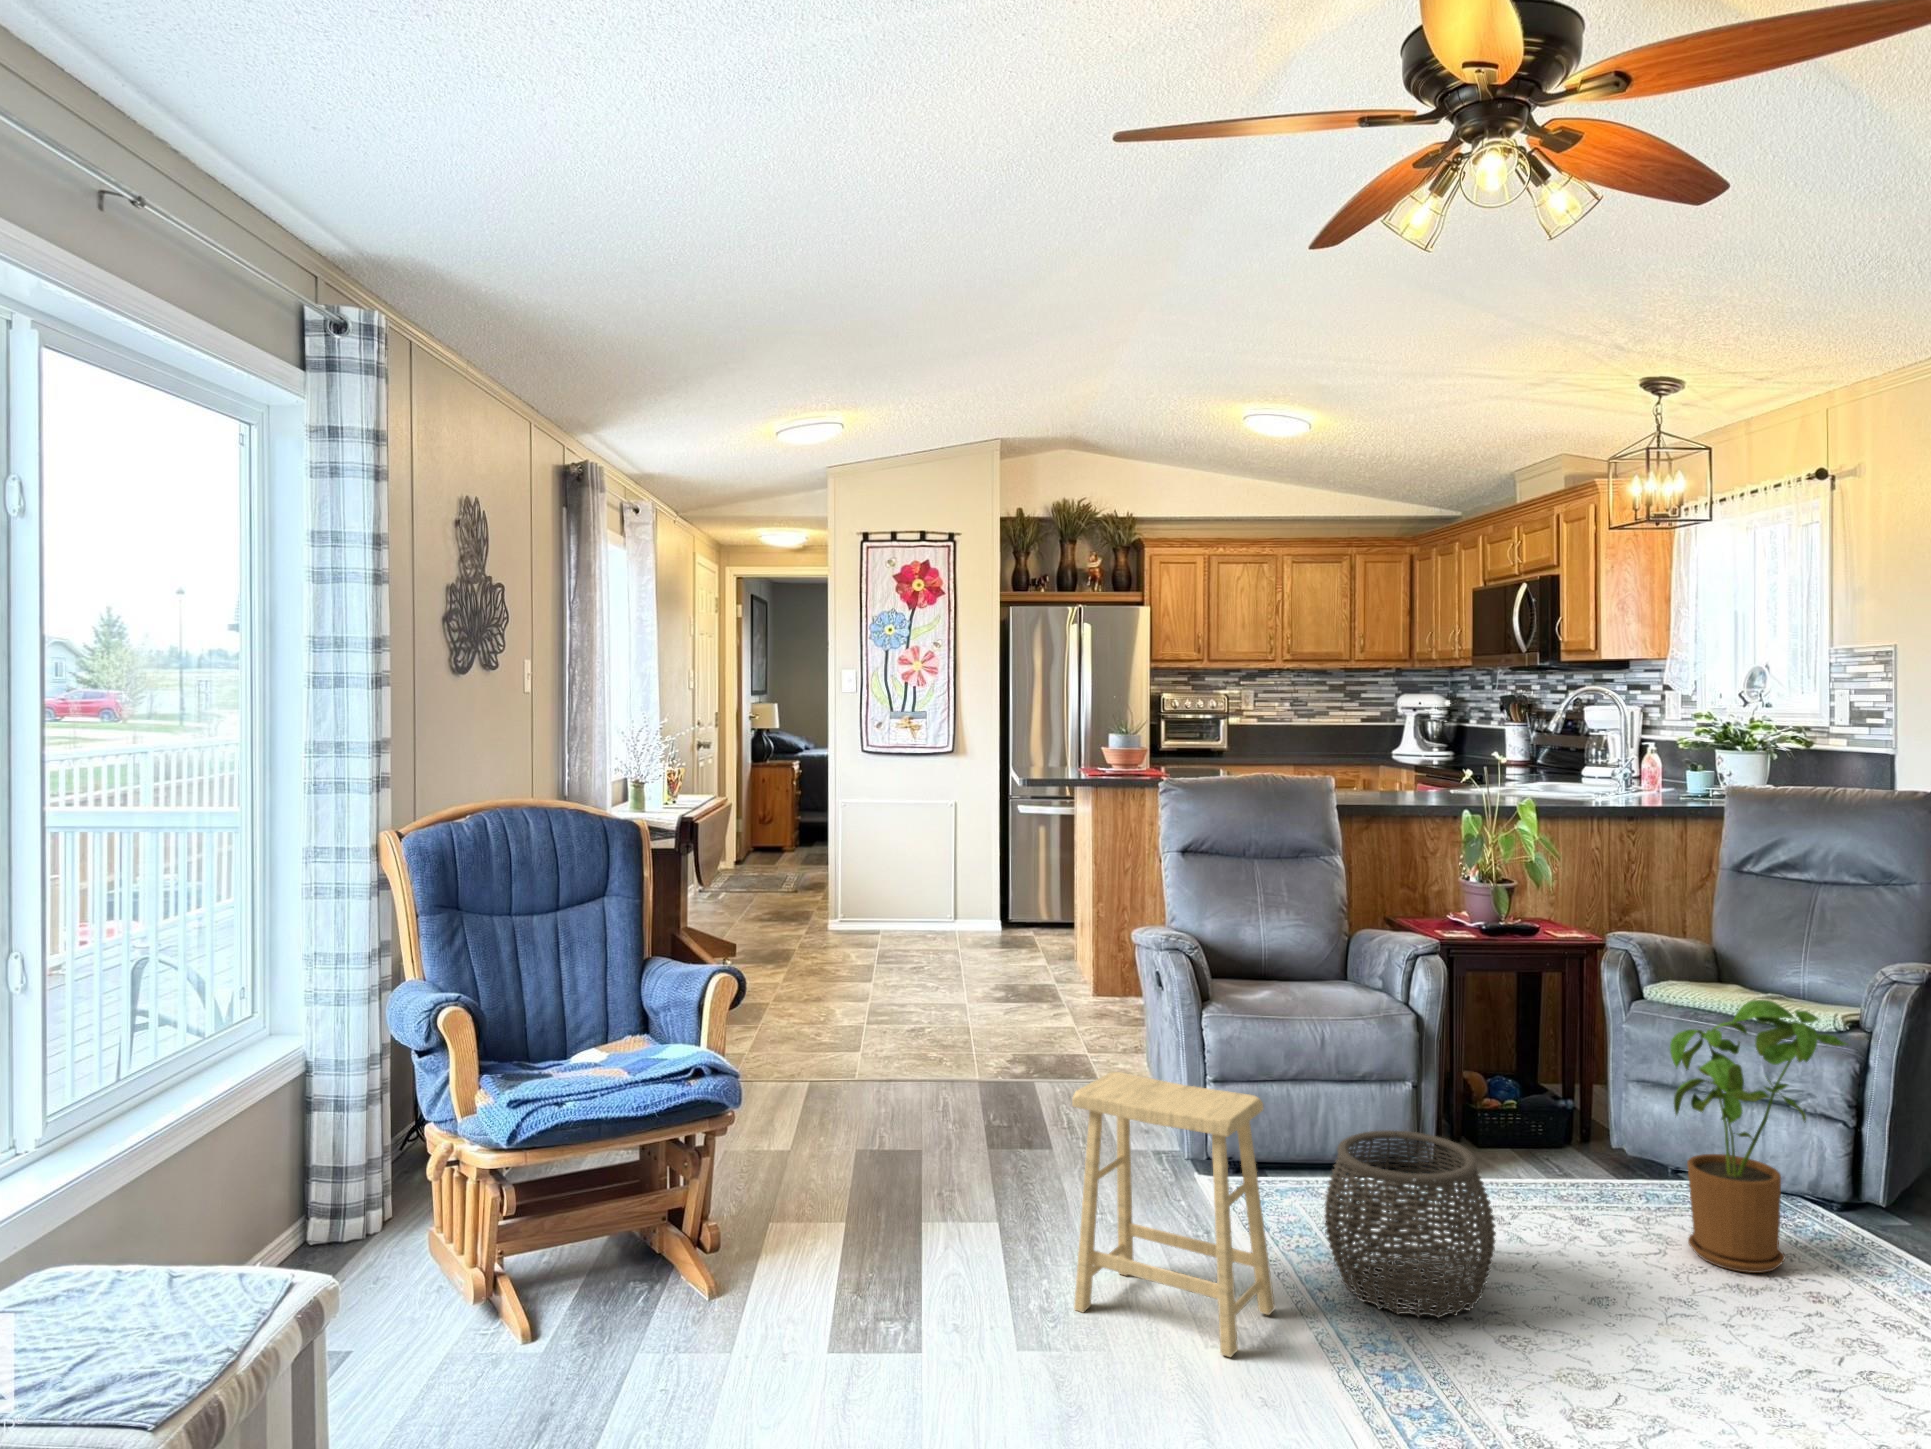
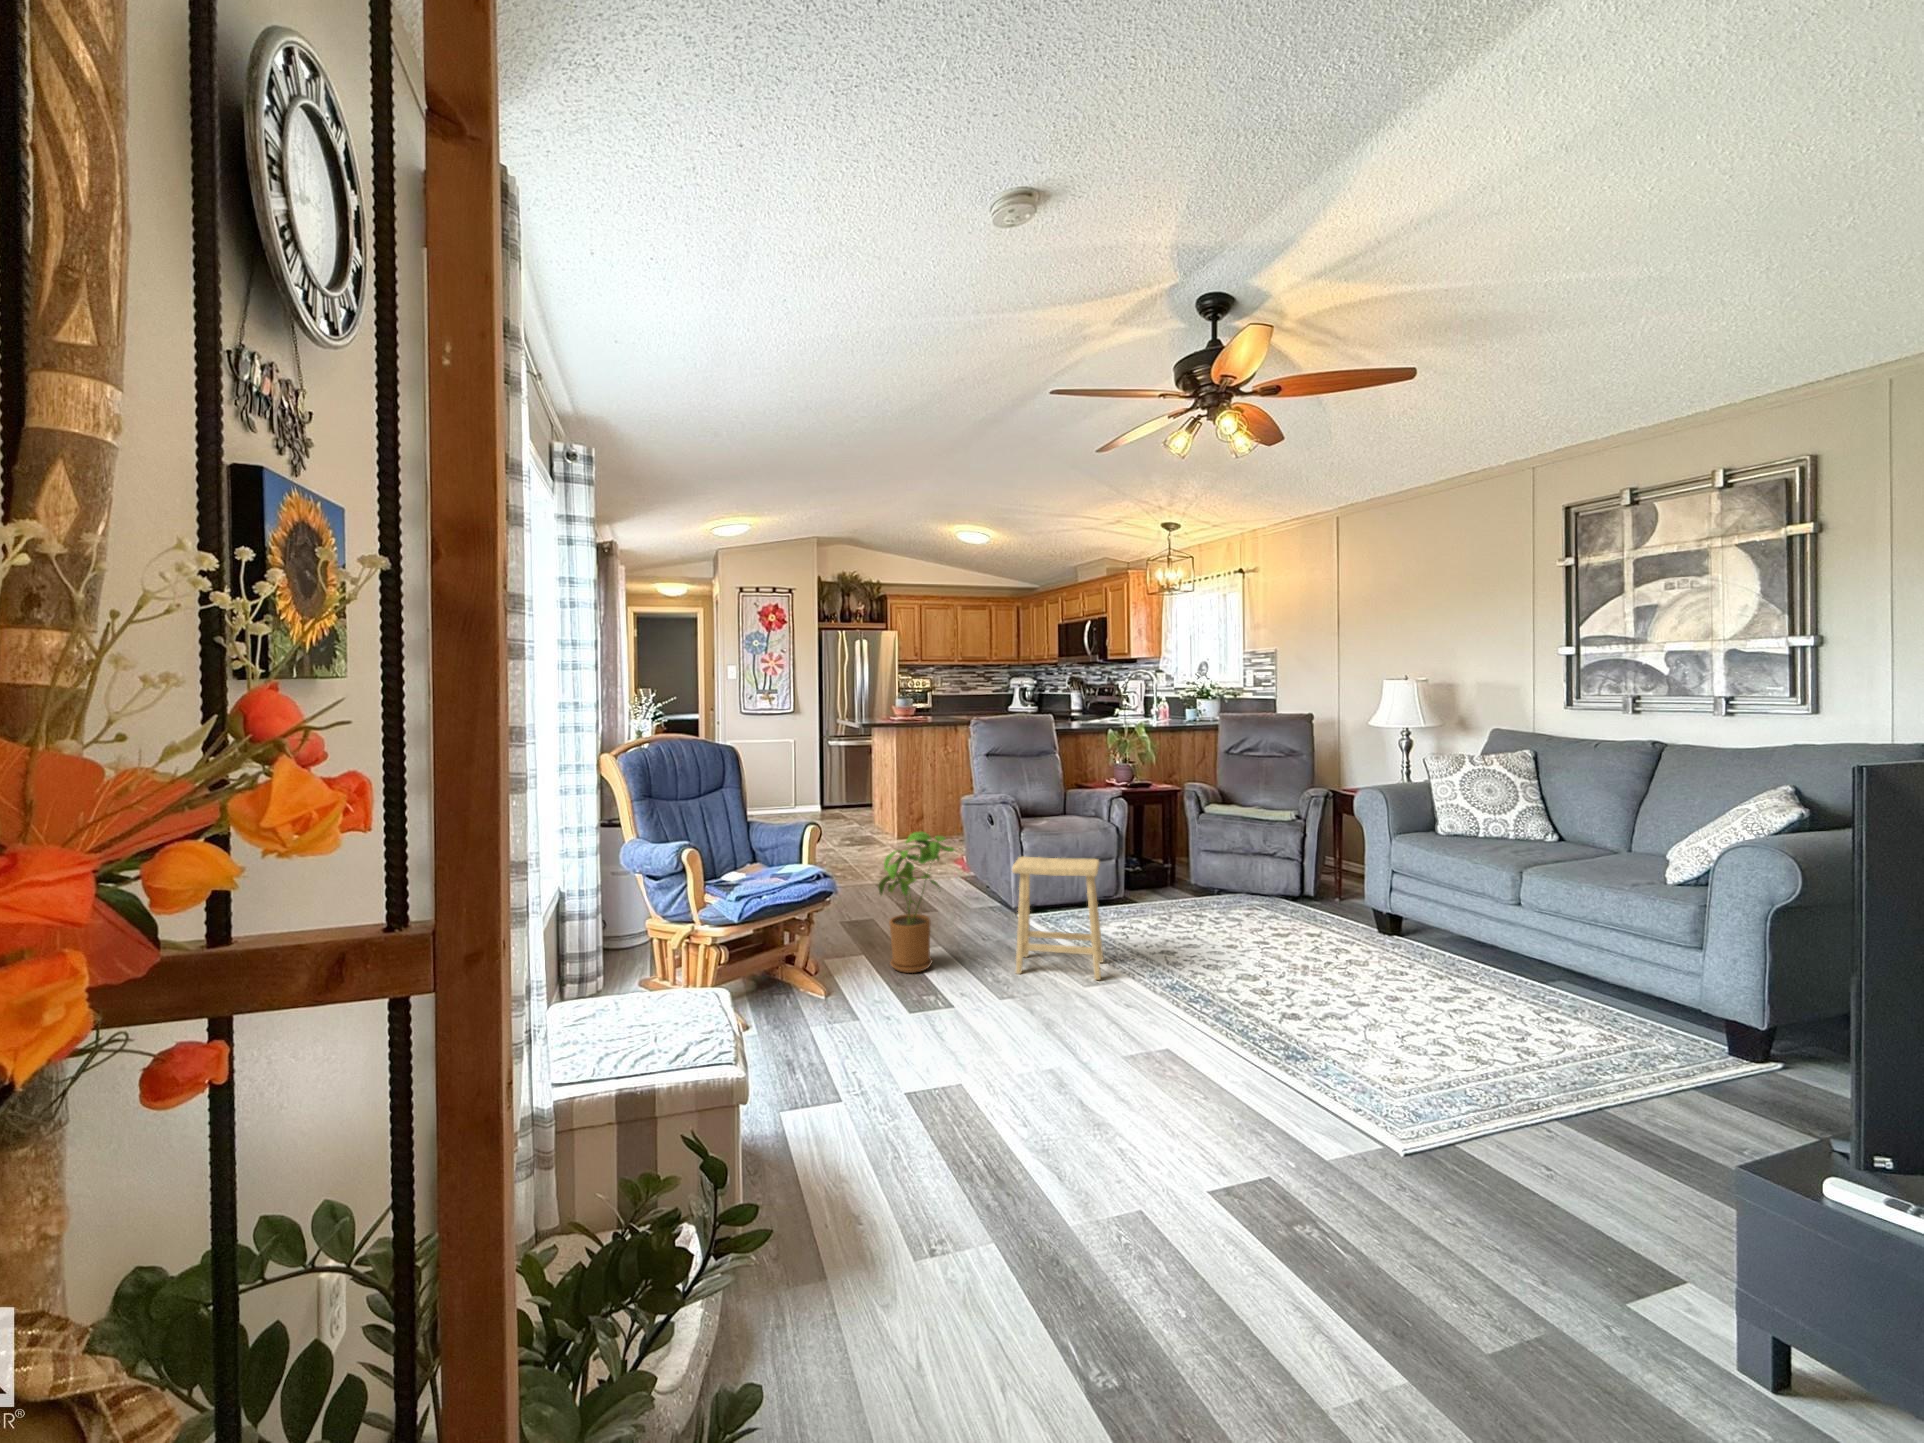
house plant: present [1670,1000,1847,1273] -> present [878,832,955,973]
woven basket: present [1324,1130,1496,1318] -> none [1112,874,1190,955]

